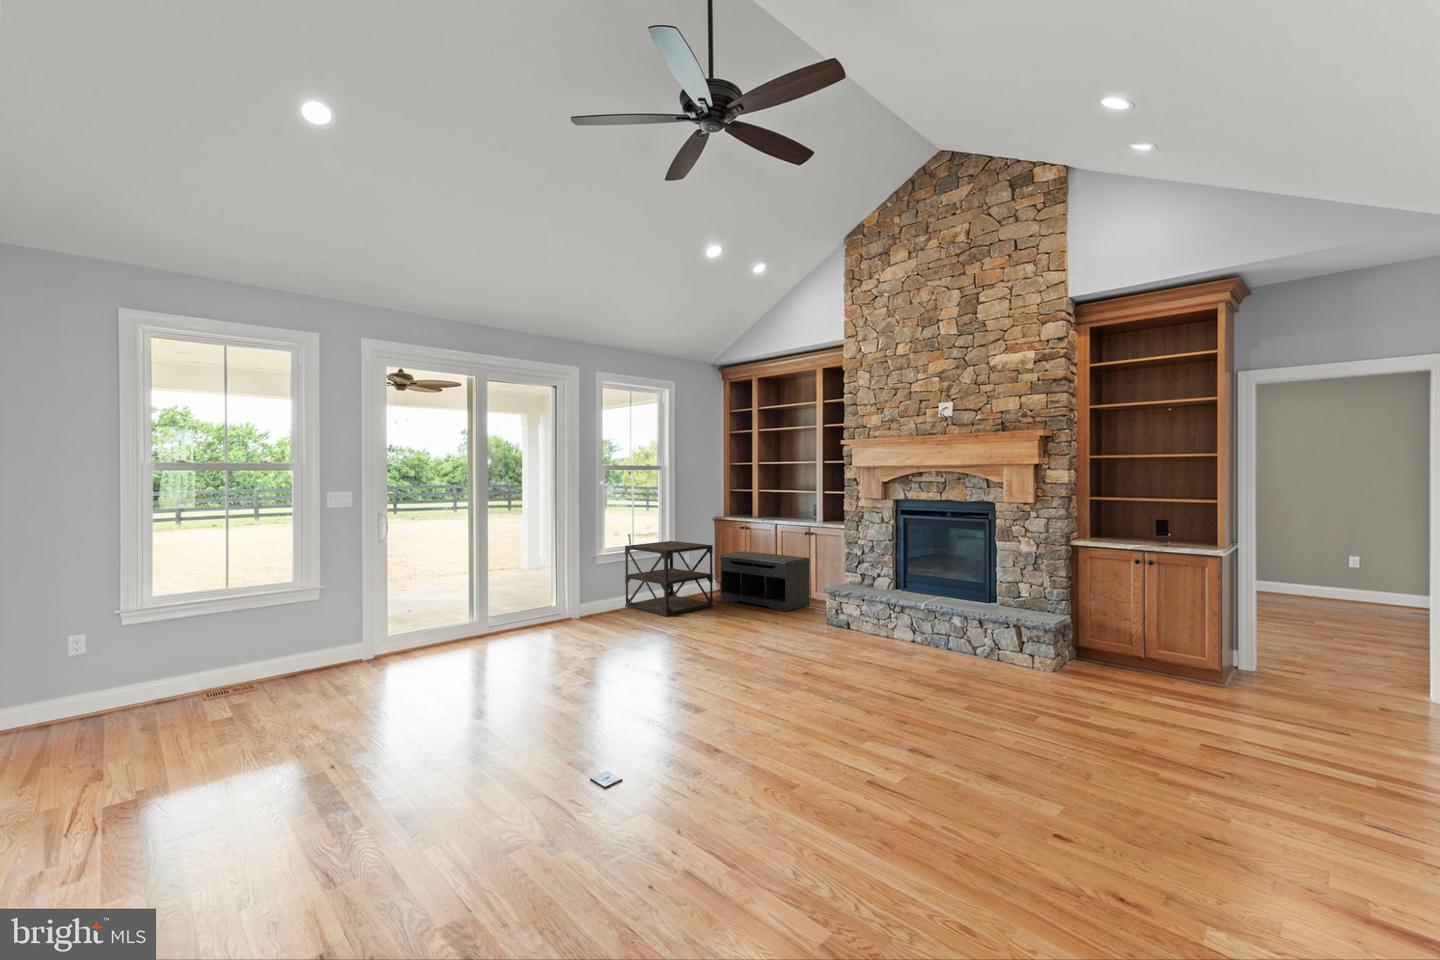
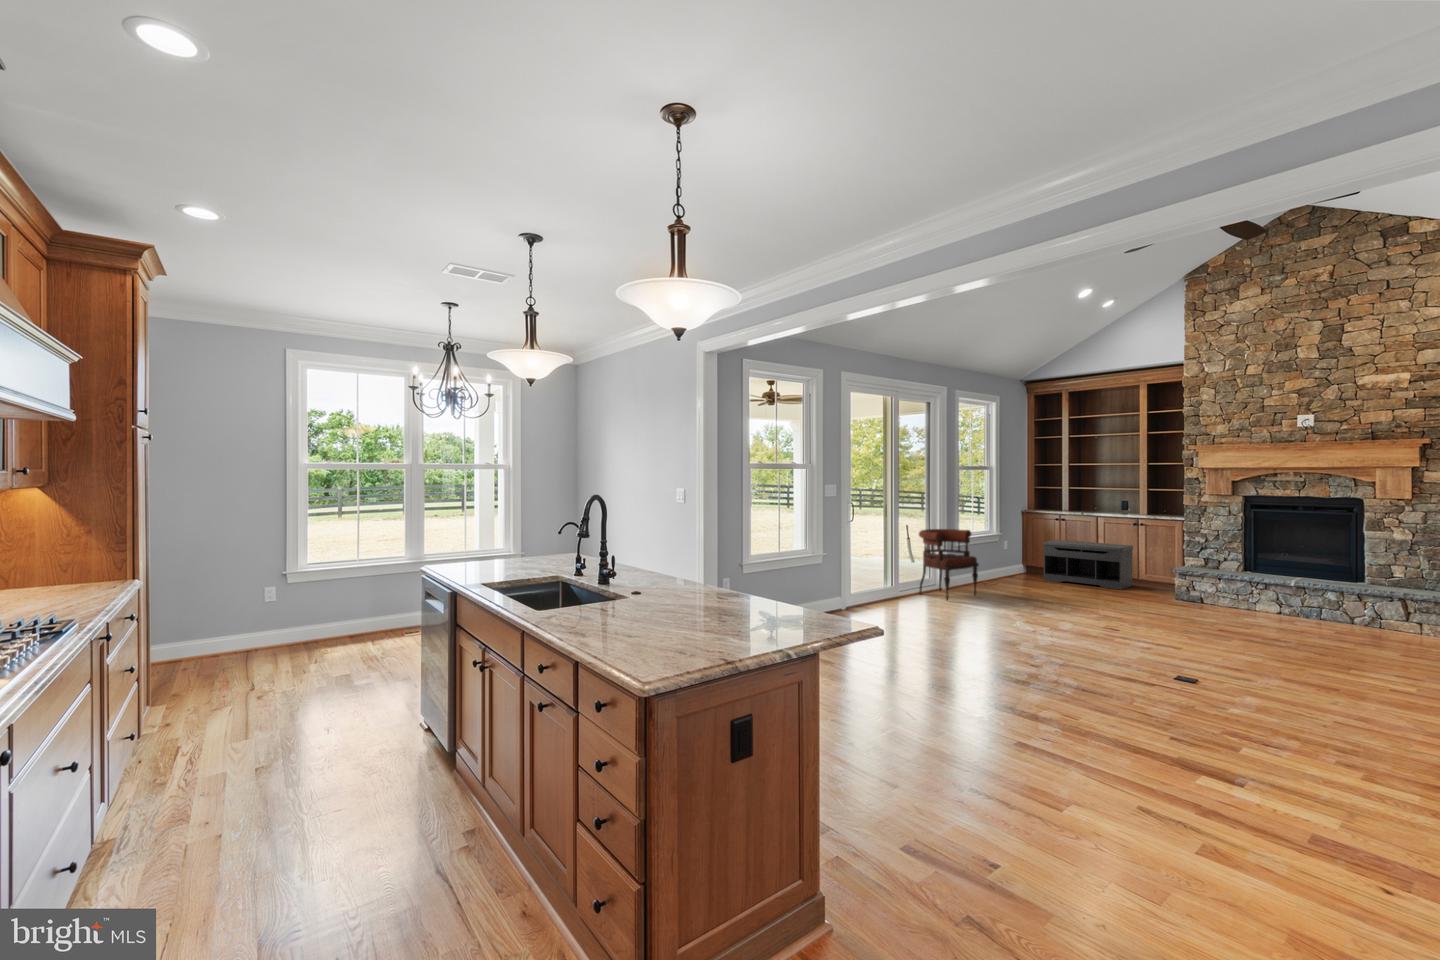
armchair: none [526,541,600,635] -> present [919,529,979,600]
side table: present [625,541,713,616] -> none [971,530,1046,591]

